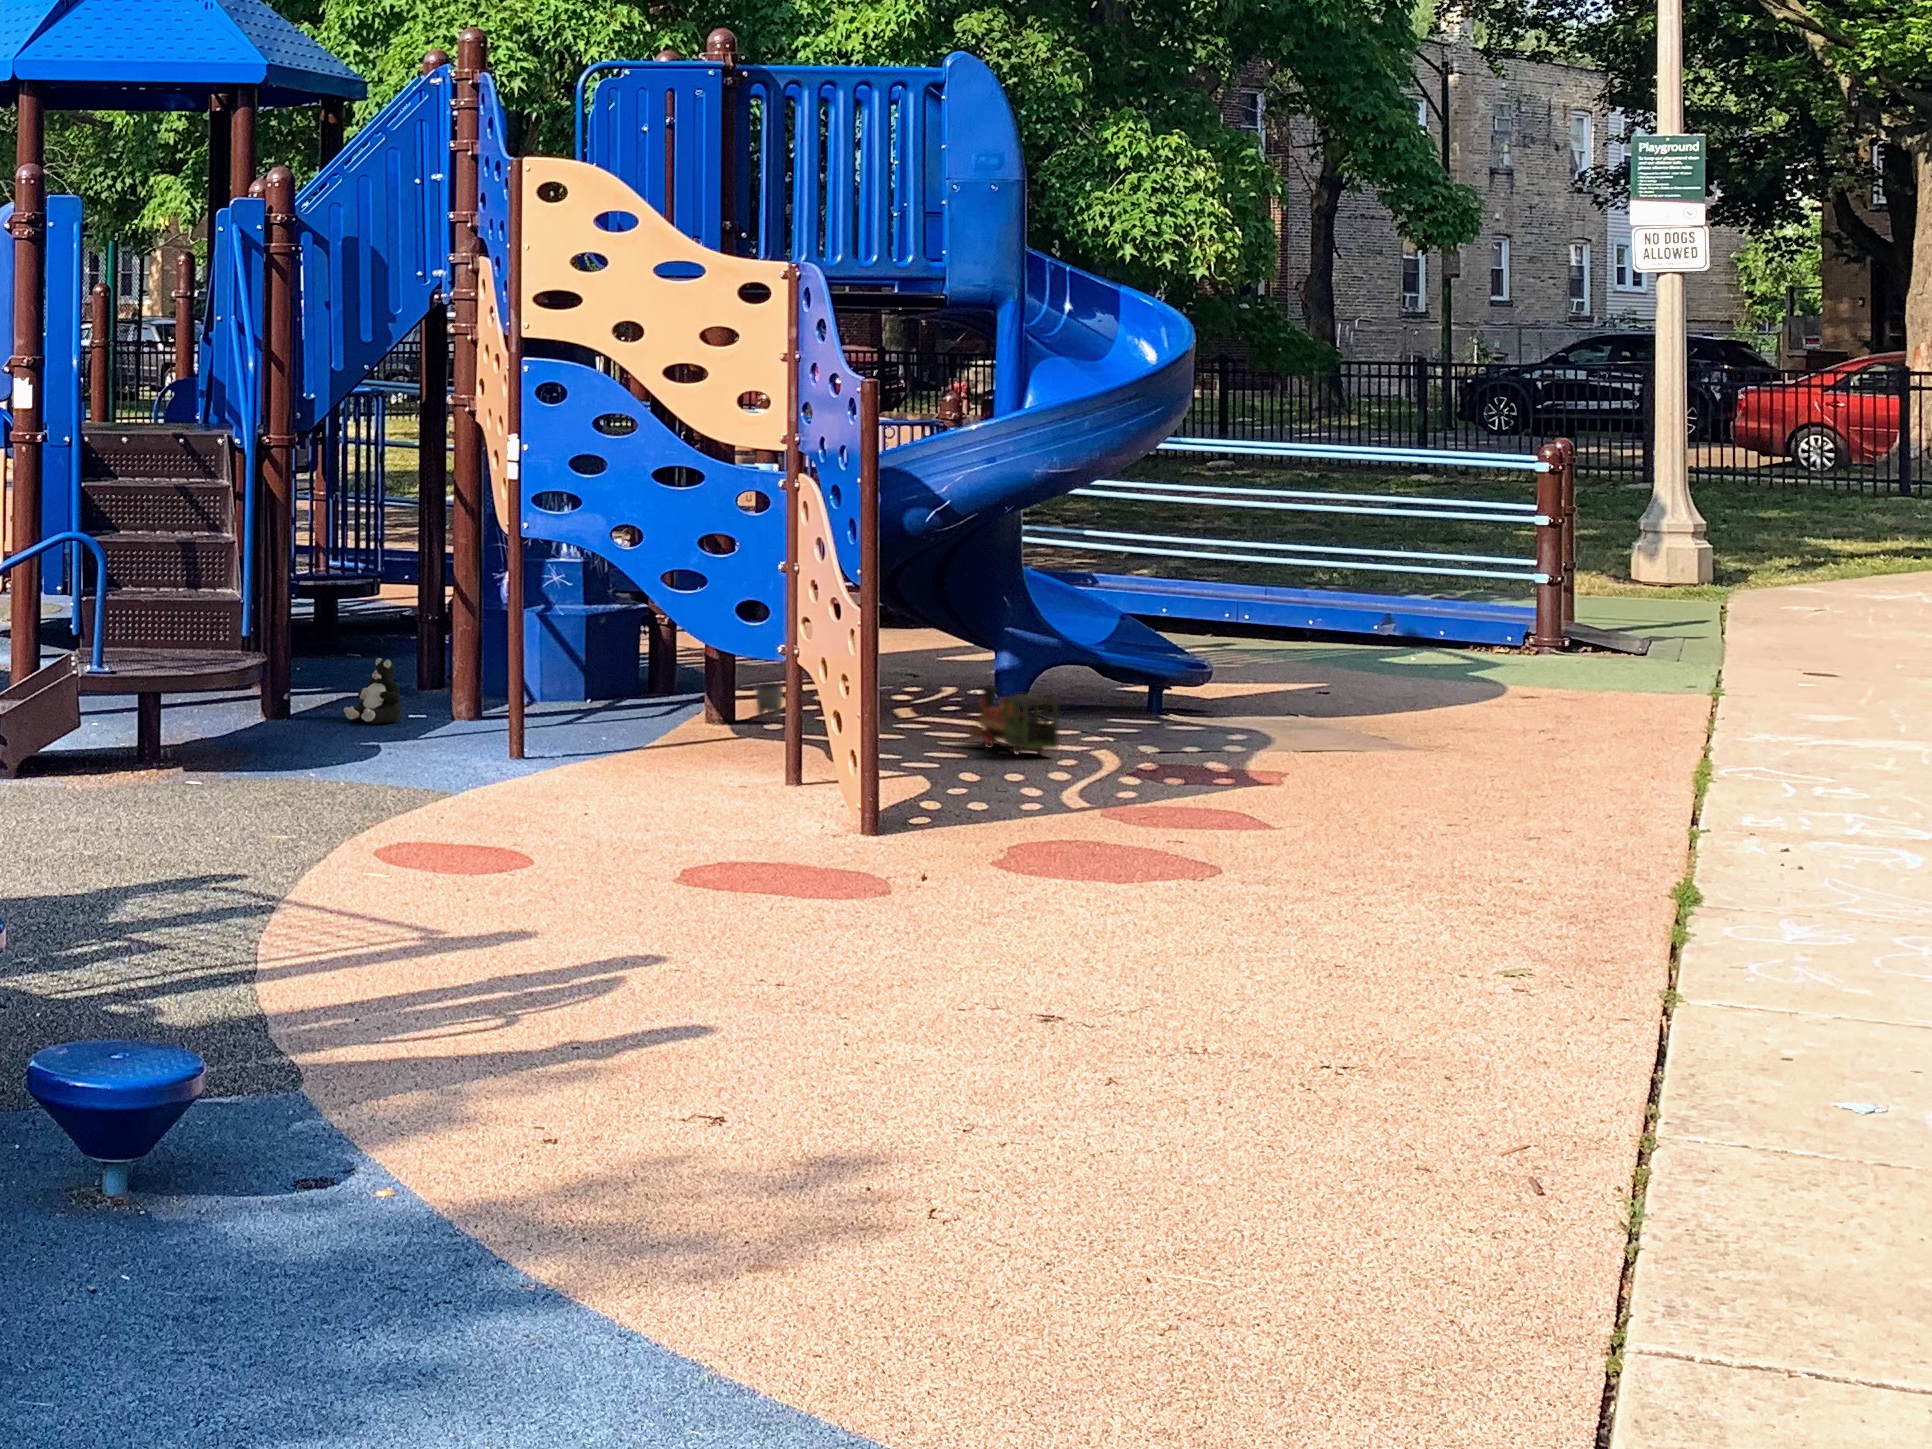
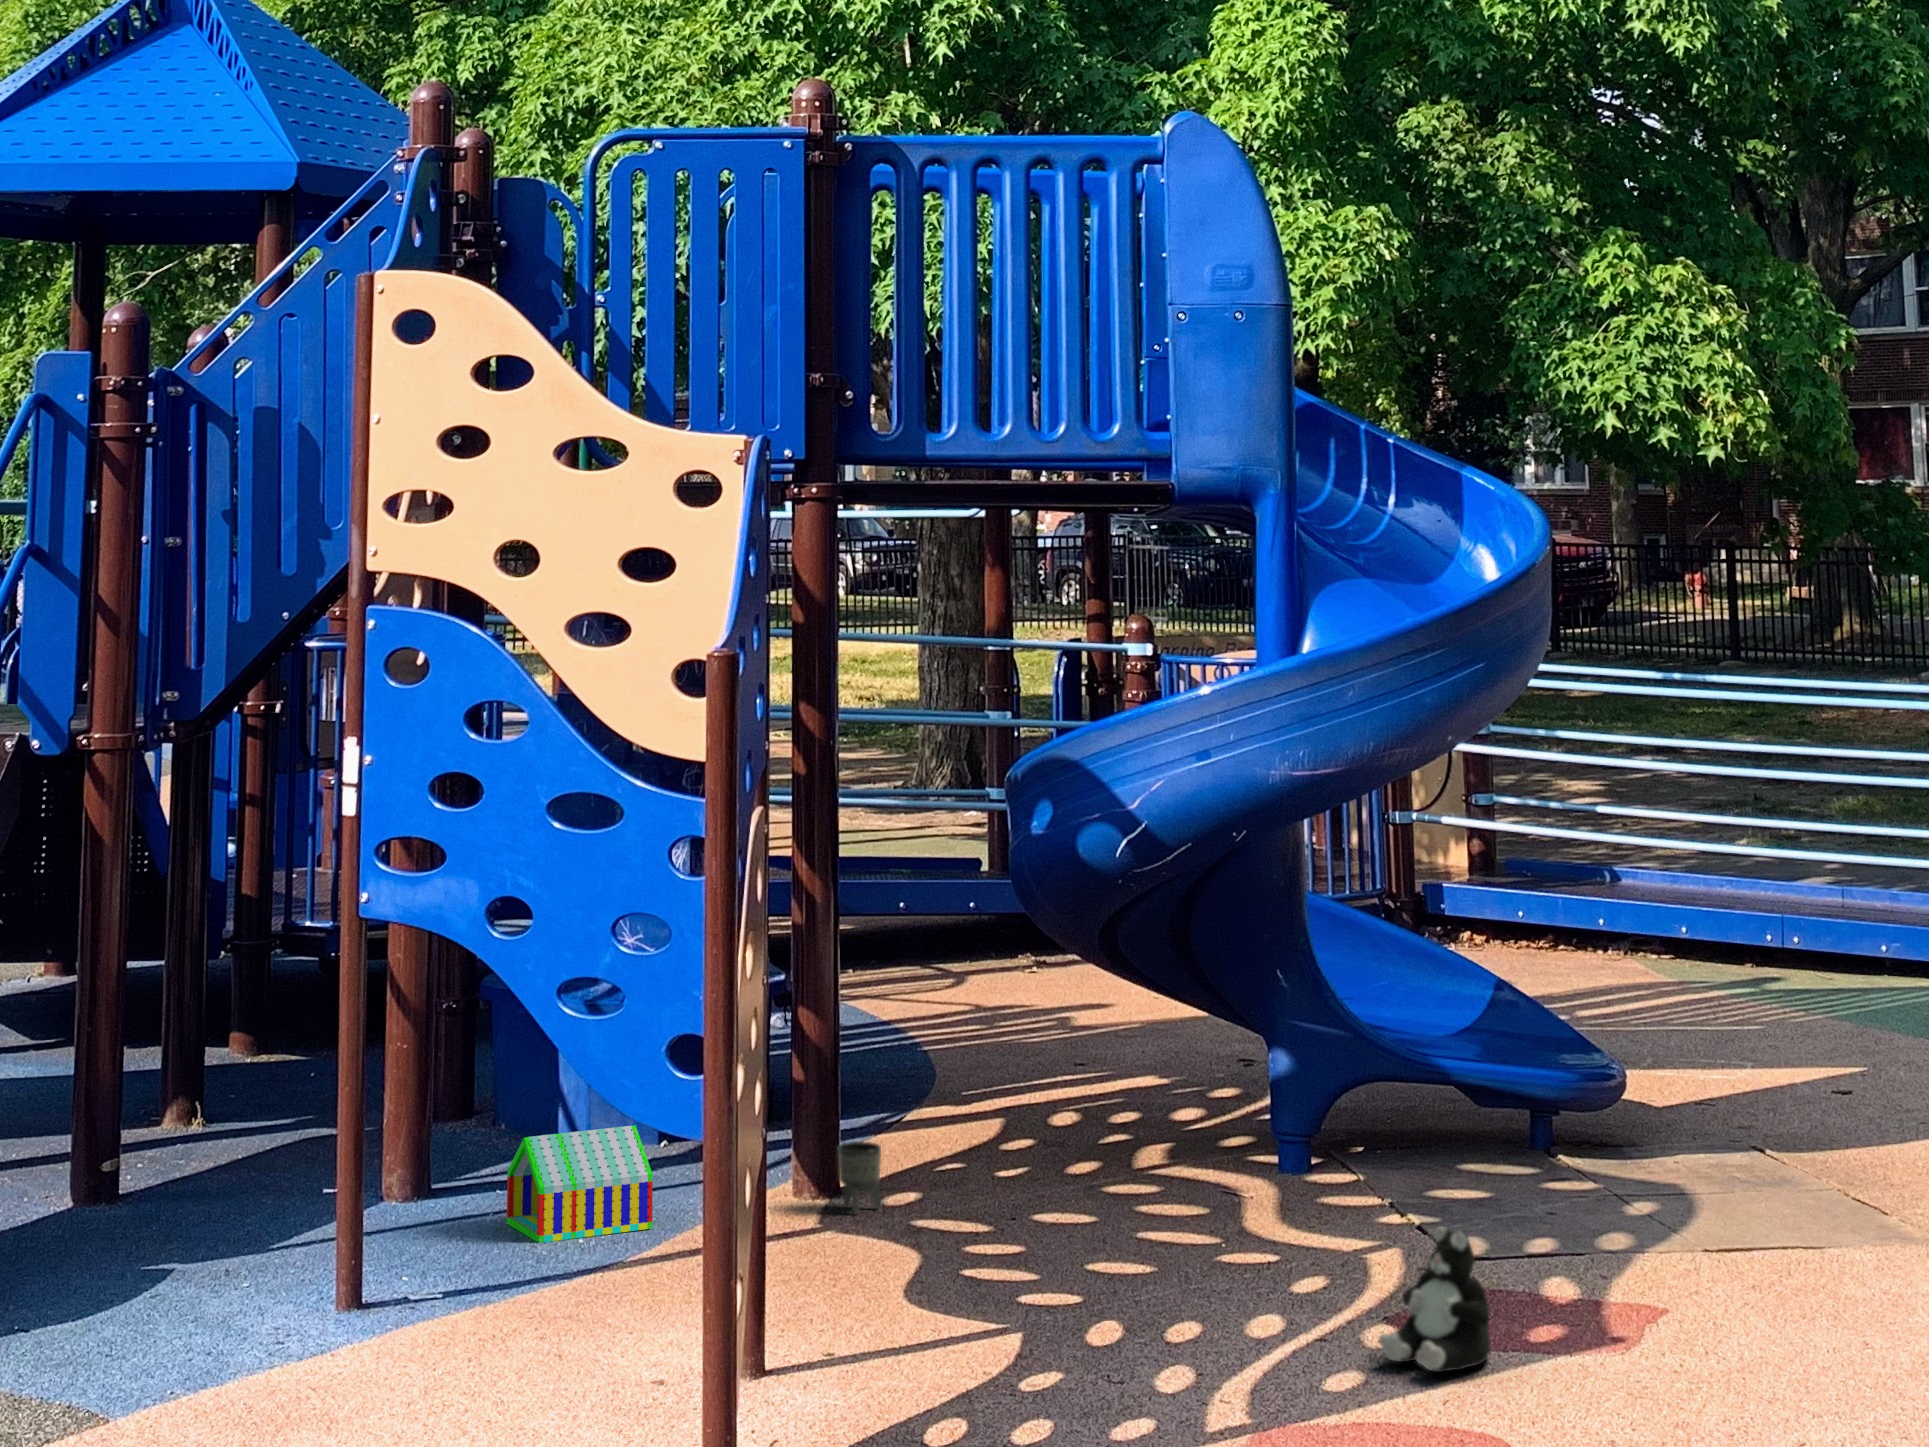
plush toy: present [344,658,401,724] -> present [1378,1226,1490,1372]
toy house: none [562,670,654,732] -> present [507,1125,653,1243]
toy train: present [969,685,1059,755] -> none [1133,1160,1256,1297]

